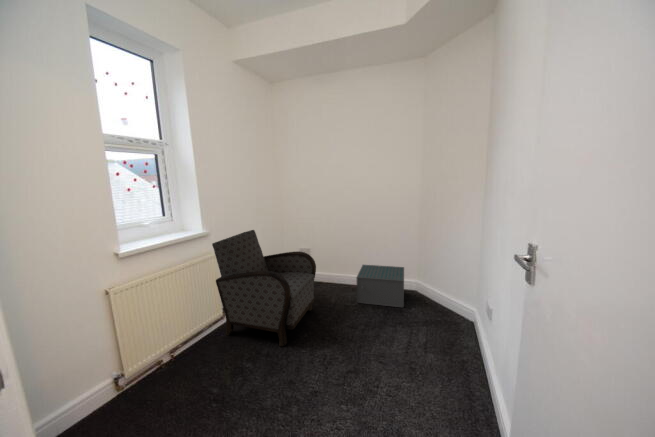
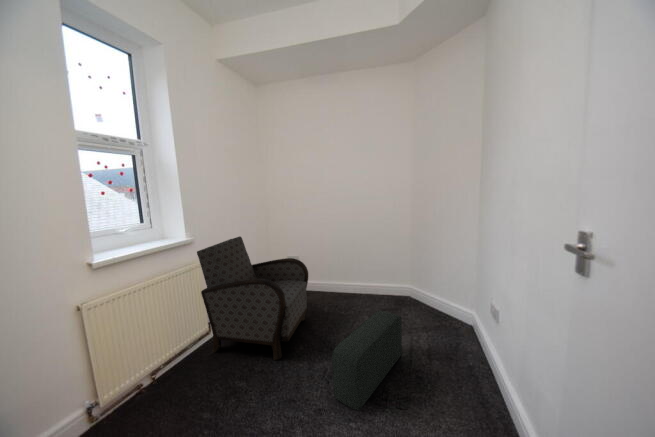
storage box: present [357,265,404,307] -> none [350,271,399,313]
pouf: none [329,306,401,399] -> present [332,311,402,410]

